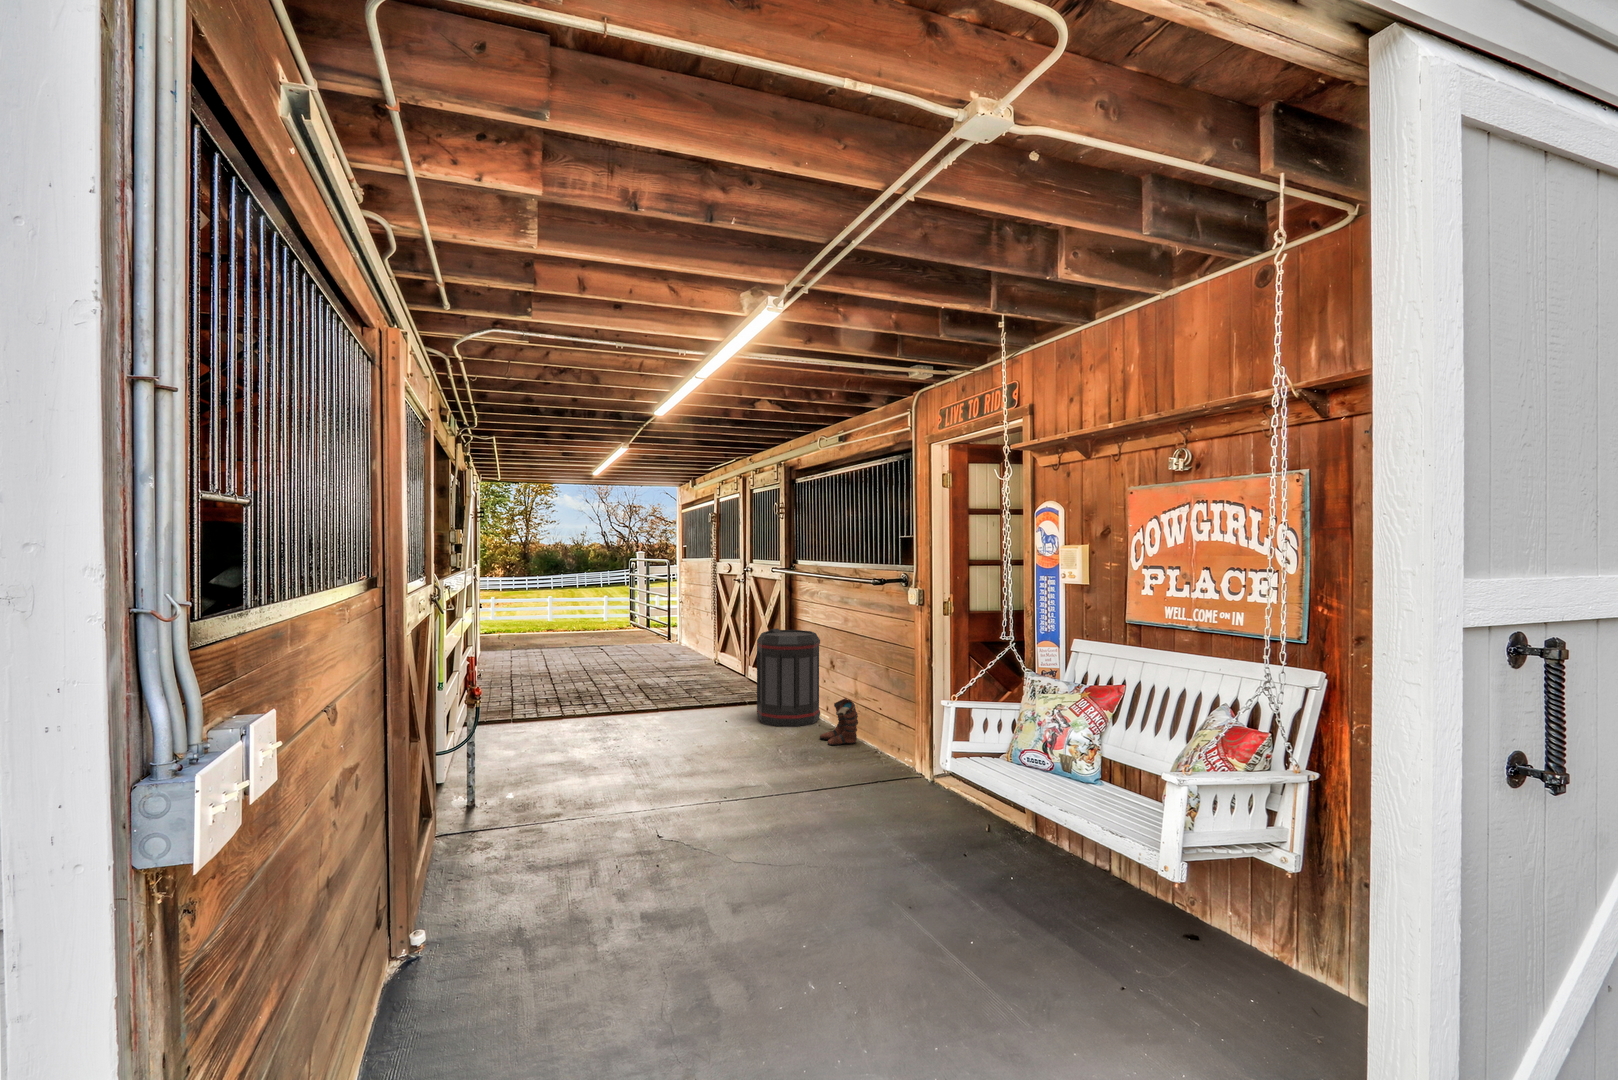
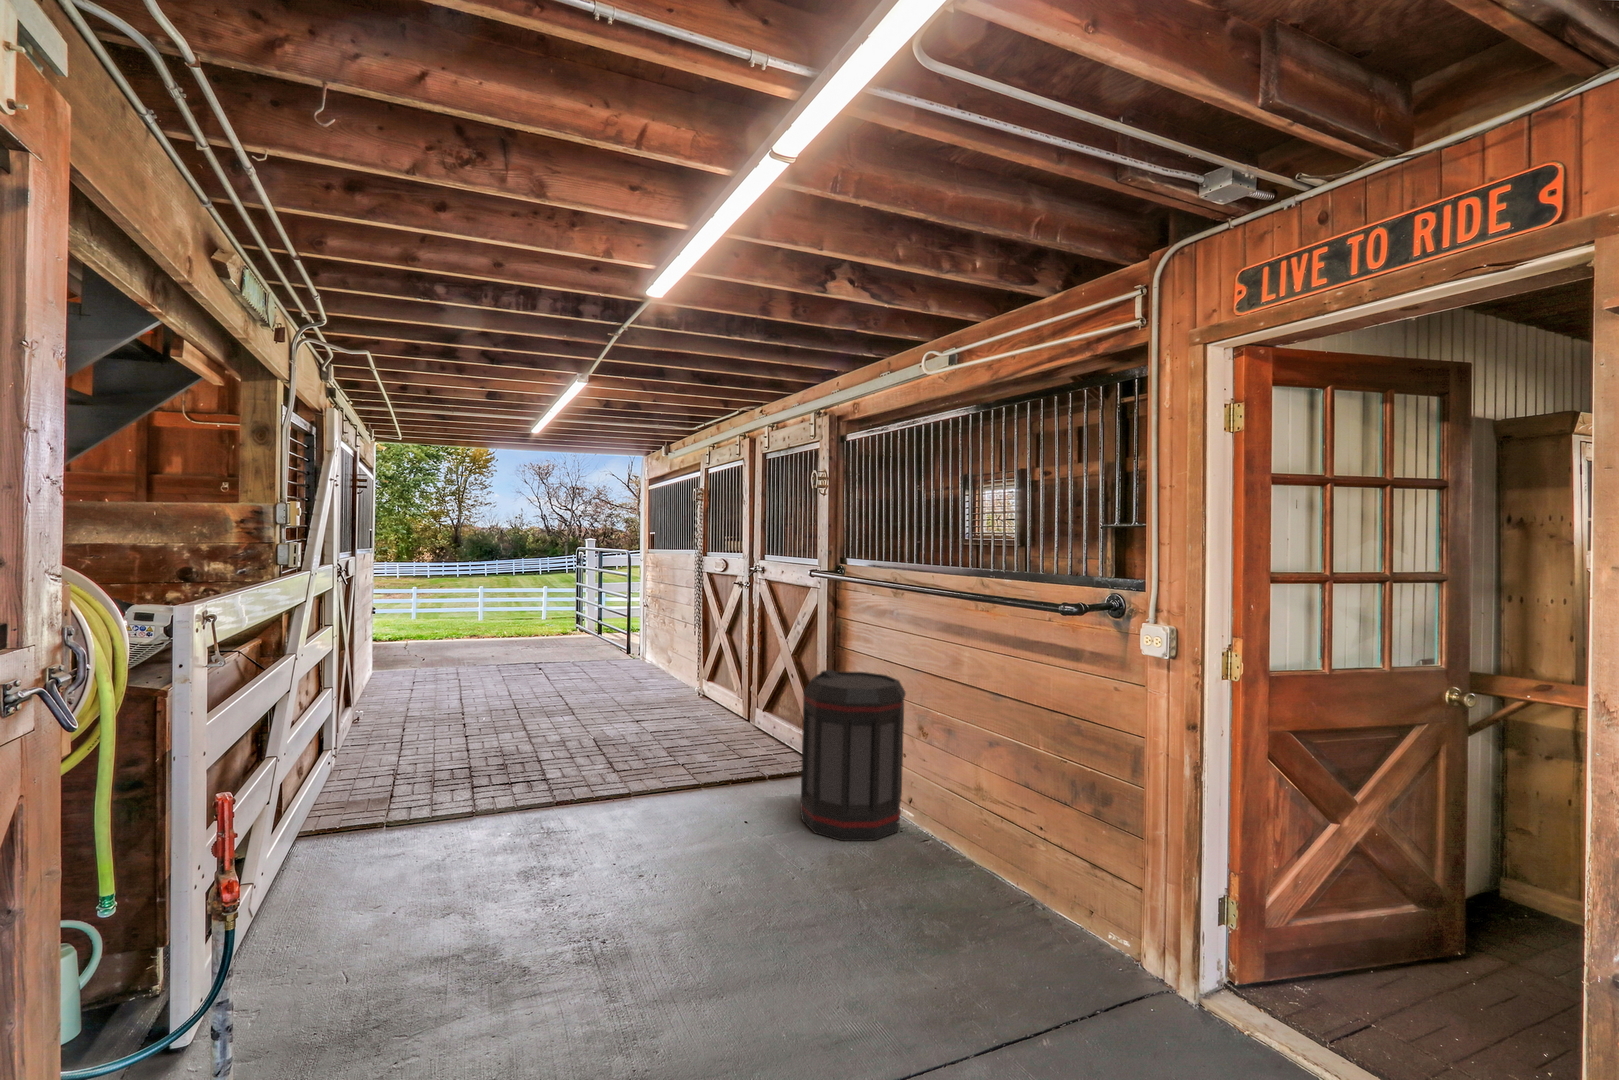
boots: present [820,698,858,745] -> none [931,805,1007,901]

